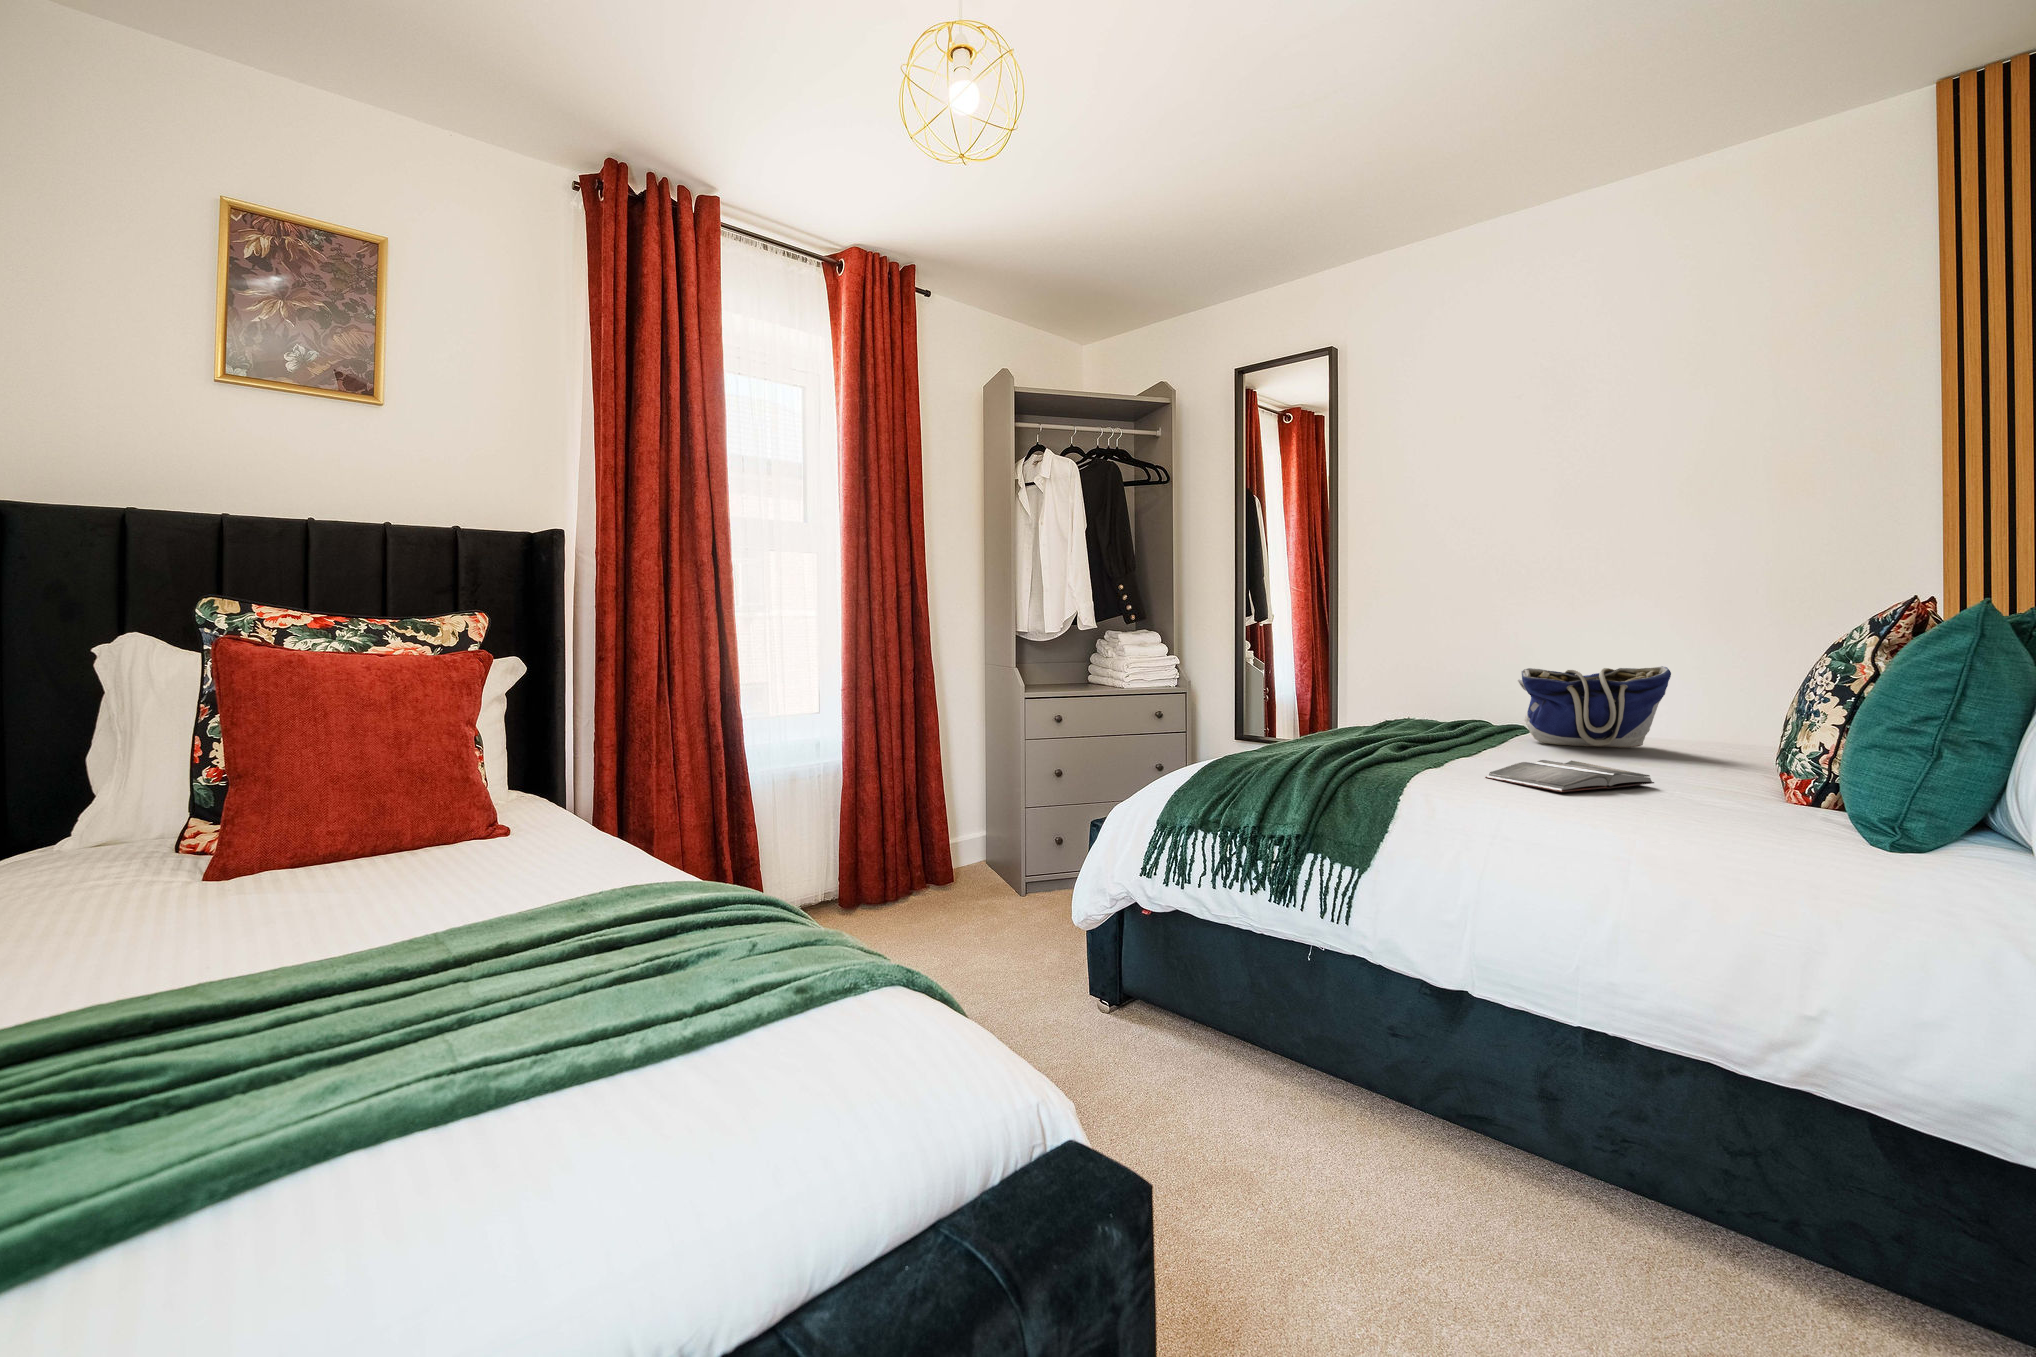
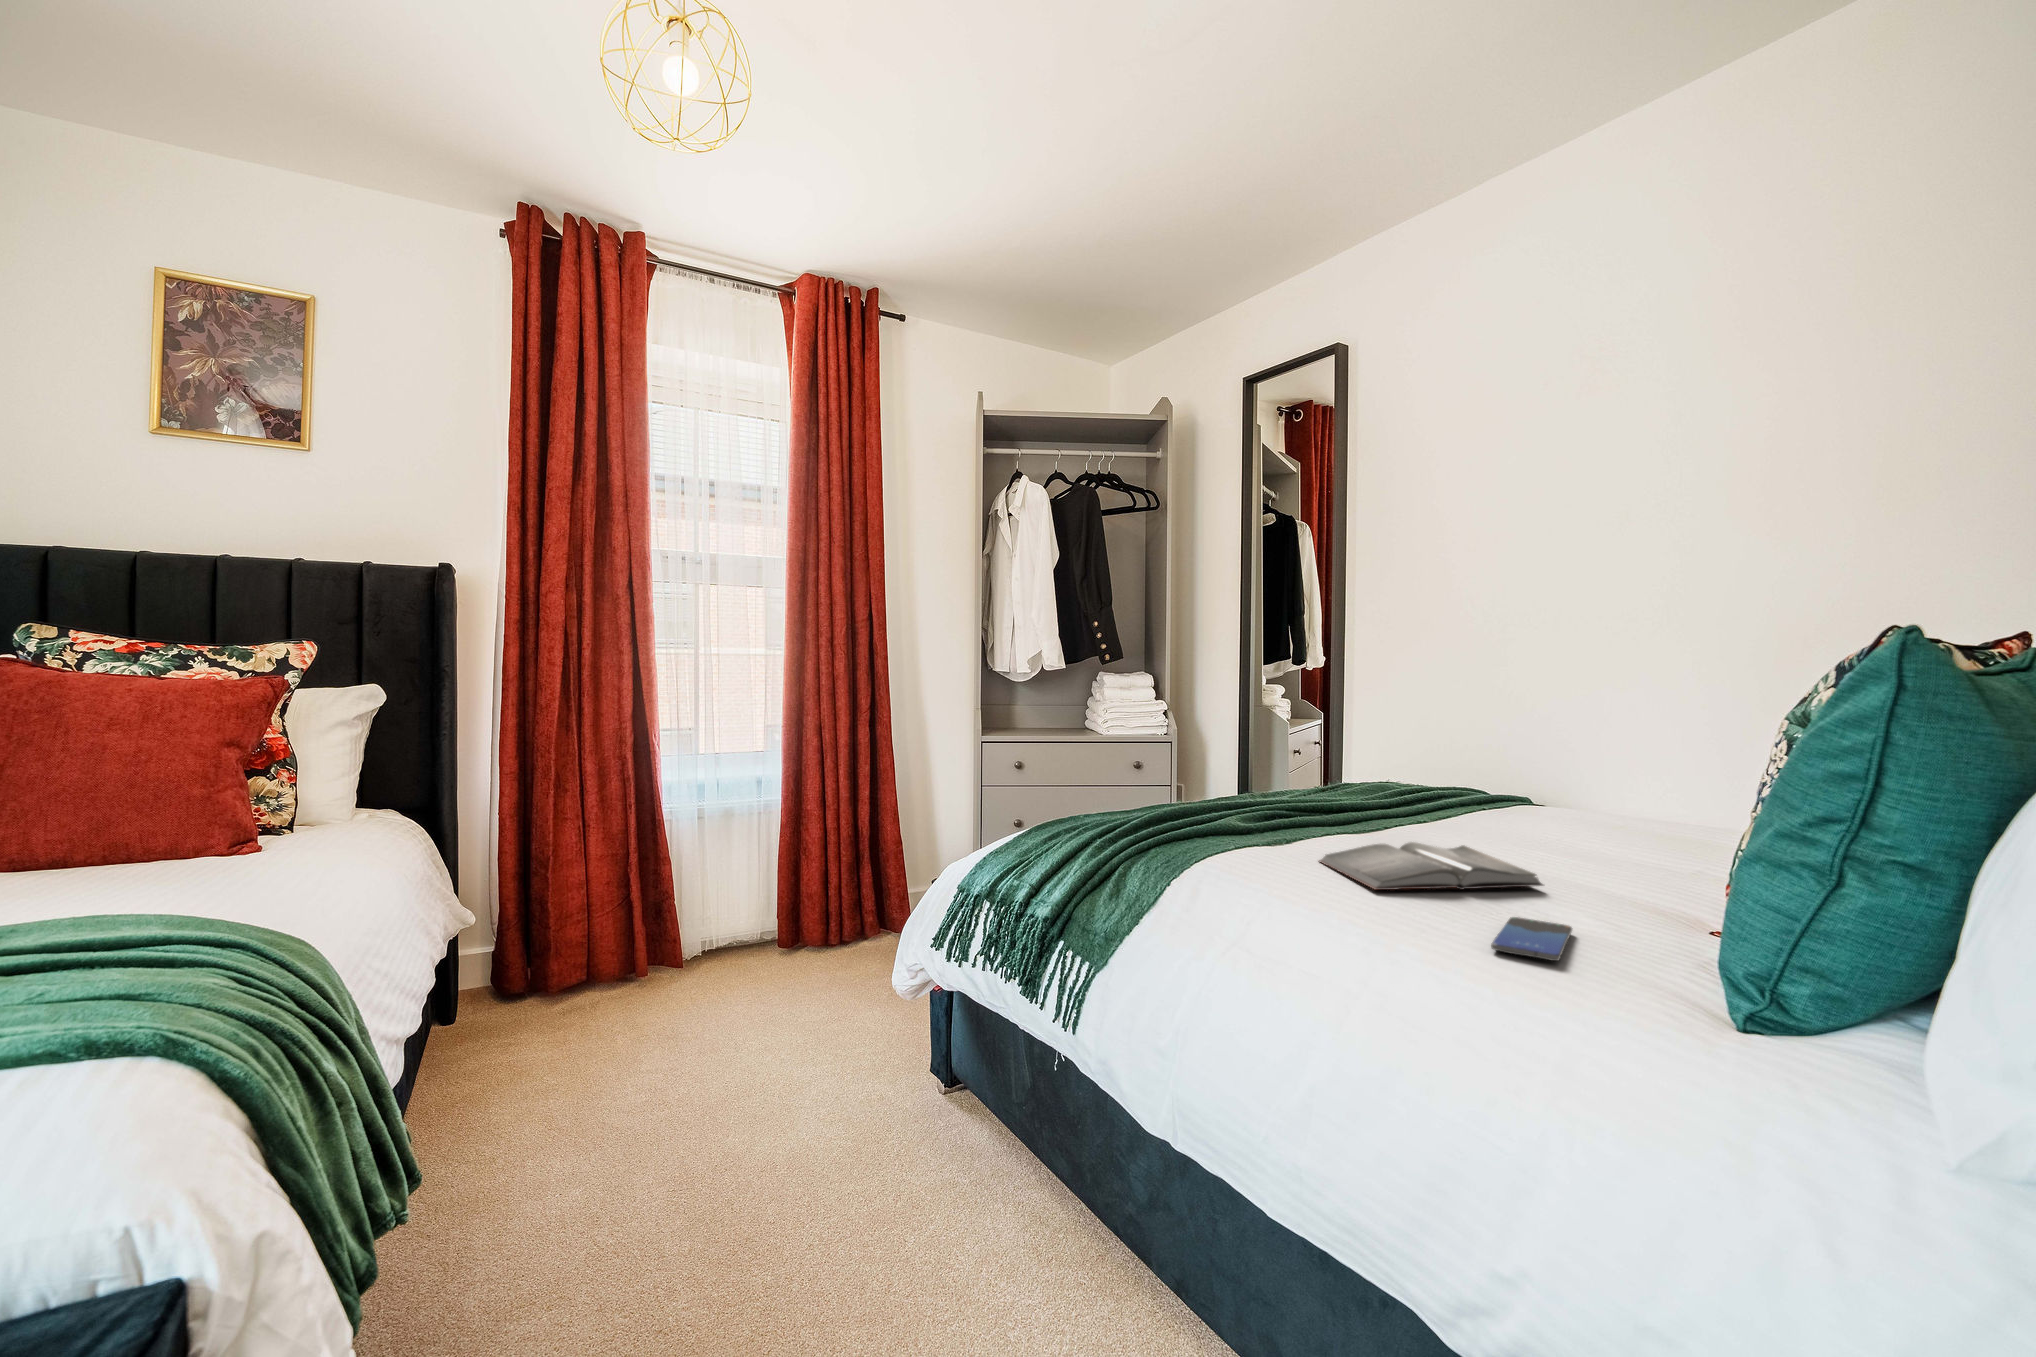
tote bag: present [1518,666,1671,748] -> none [1473,720,1676,830]
smartphone: none [1670,802,1741,823] -> present [1491,917,1572,961]

